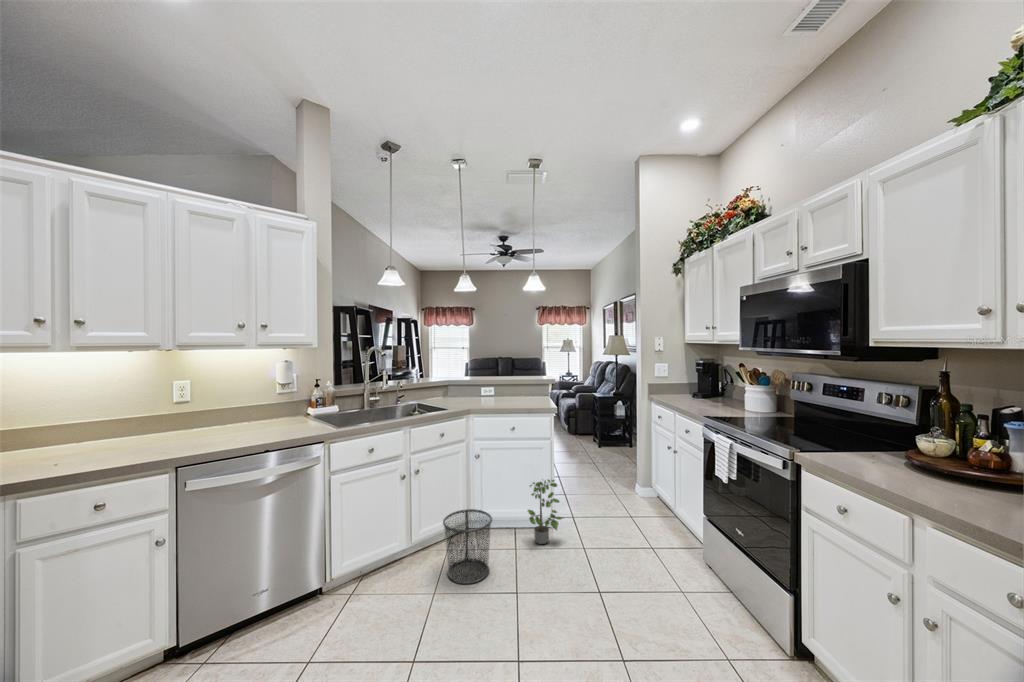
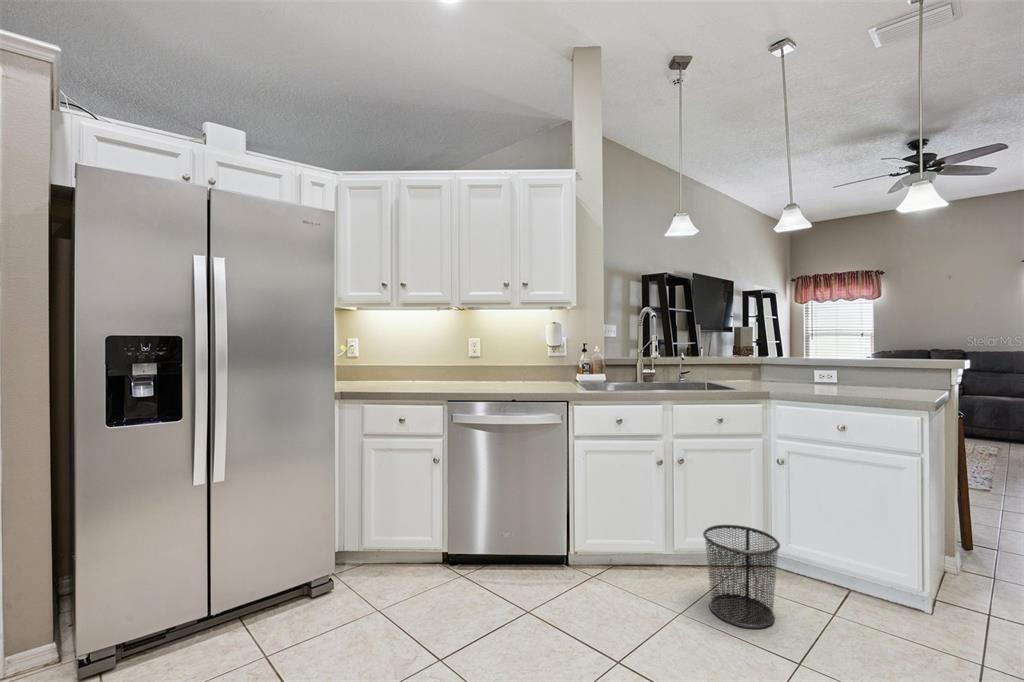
potted plant: present [528,480,563,544] -> none [867,517,951,630]

